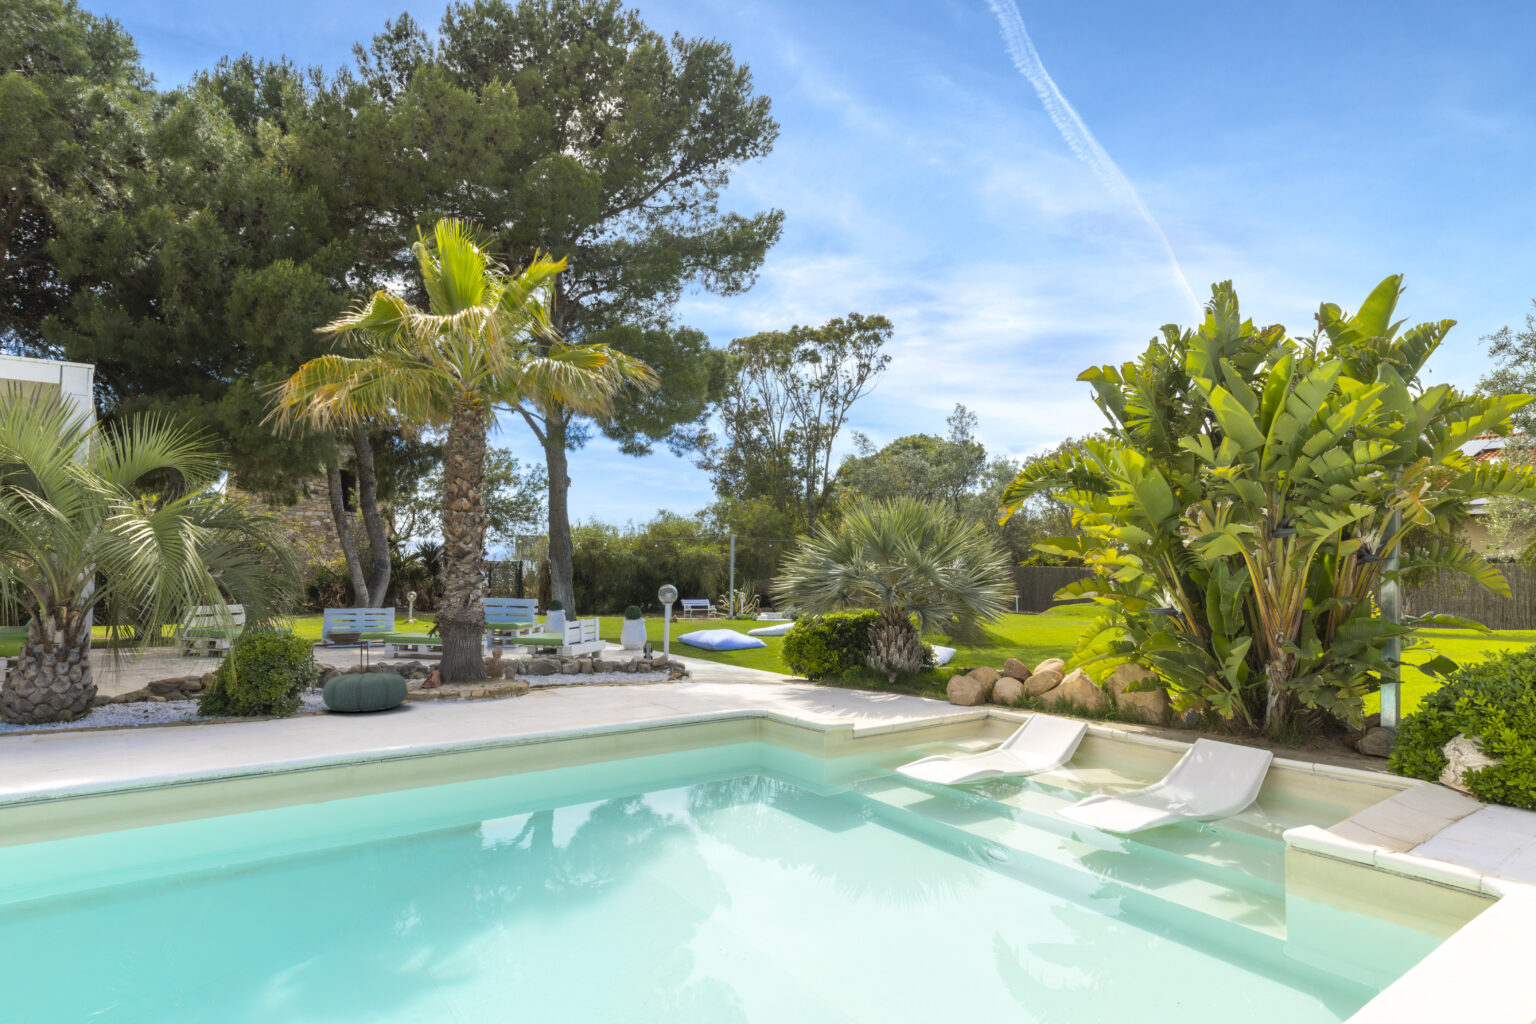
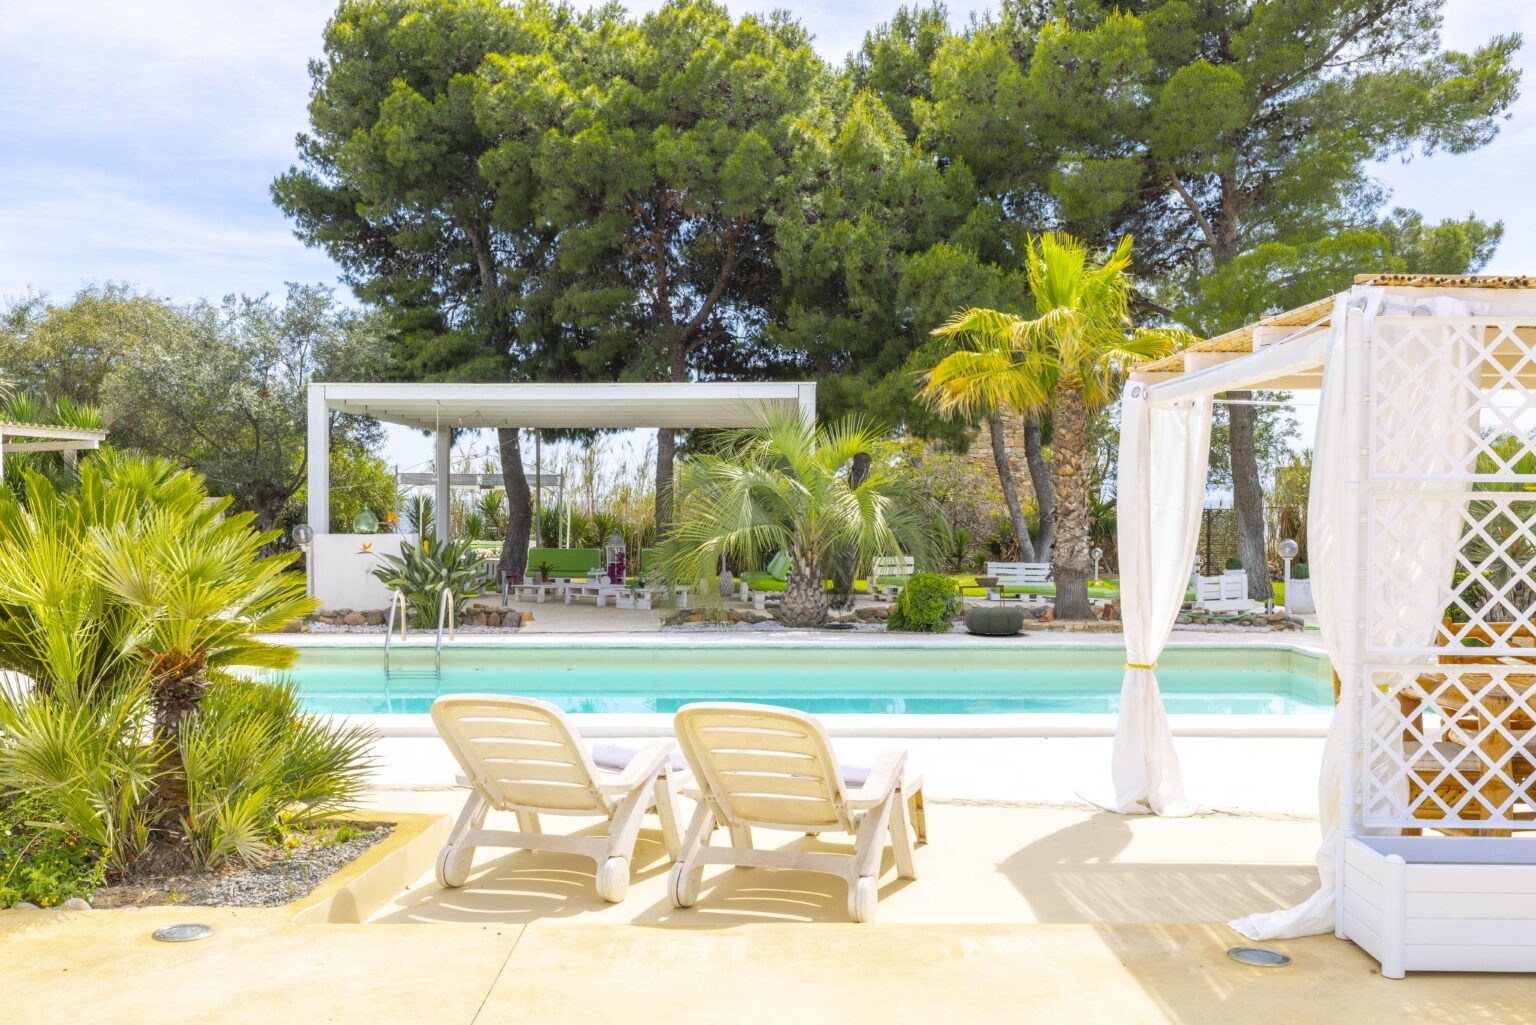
potted tree: none [85,635,155,721] -> present [825,577,856,628]

